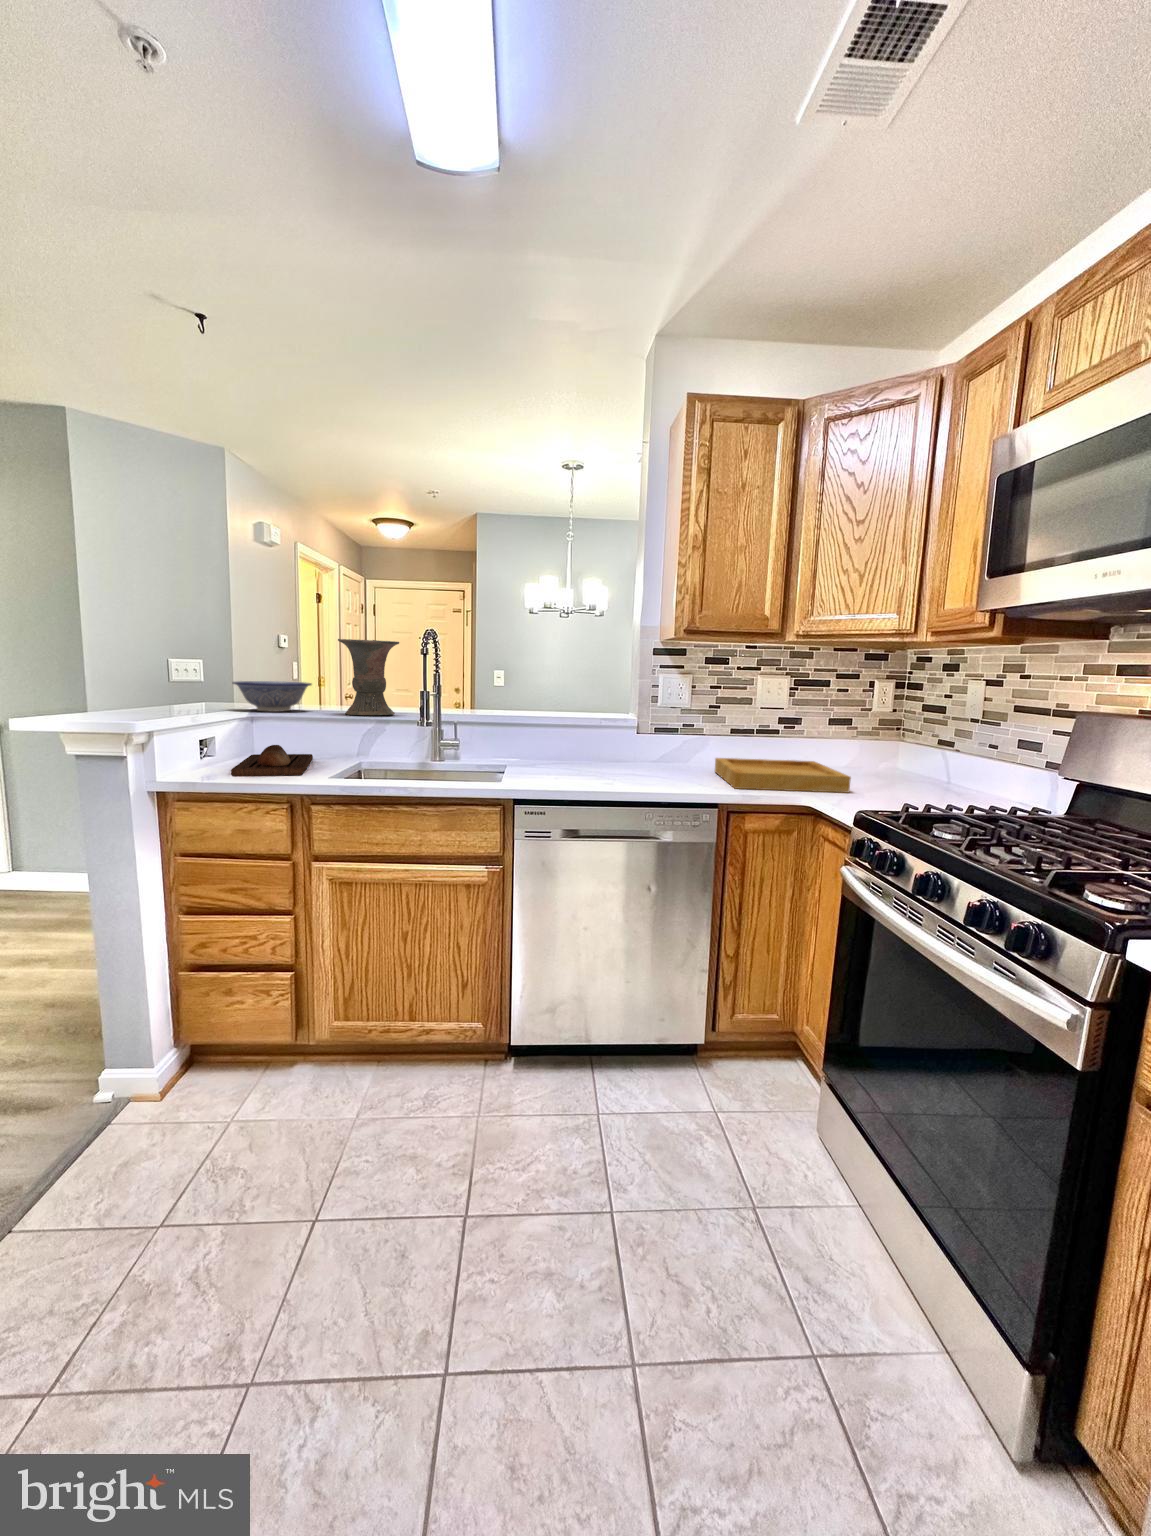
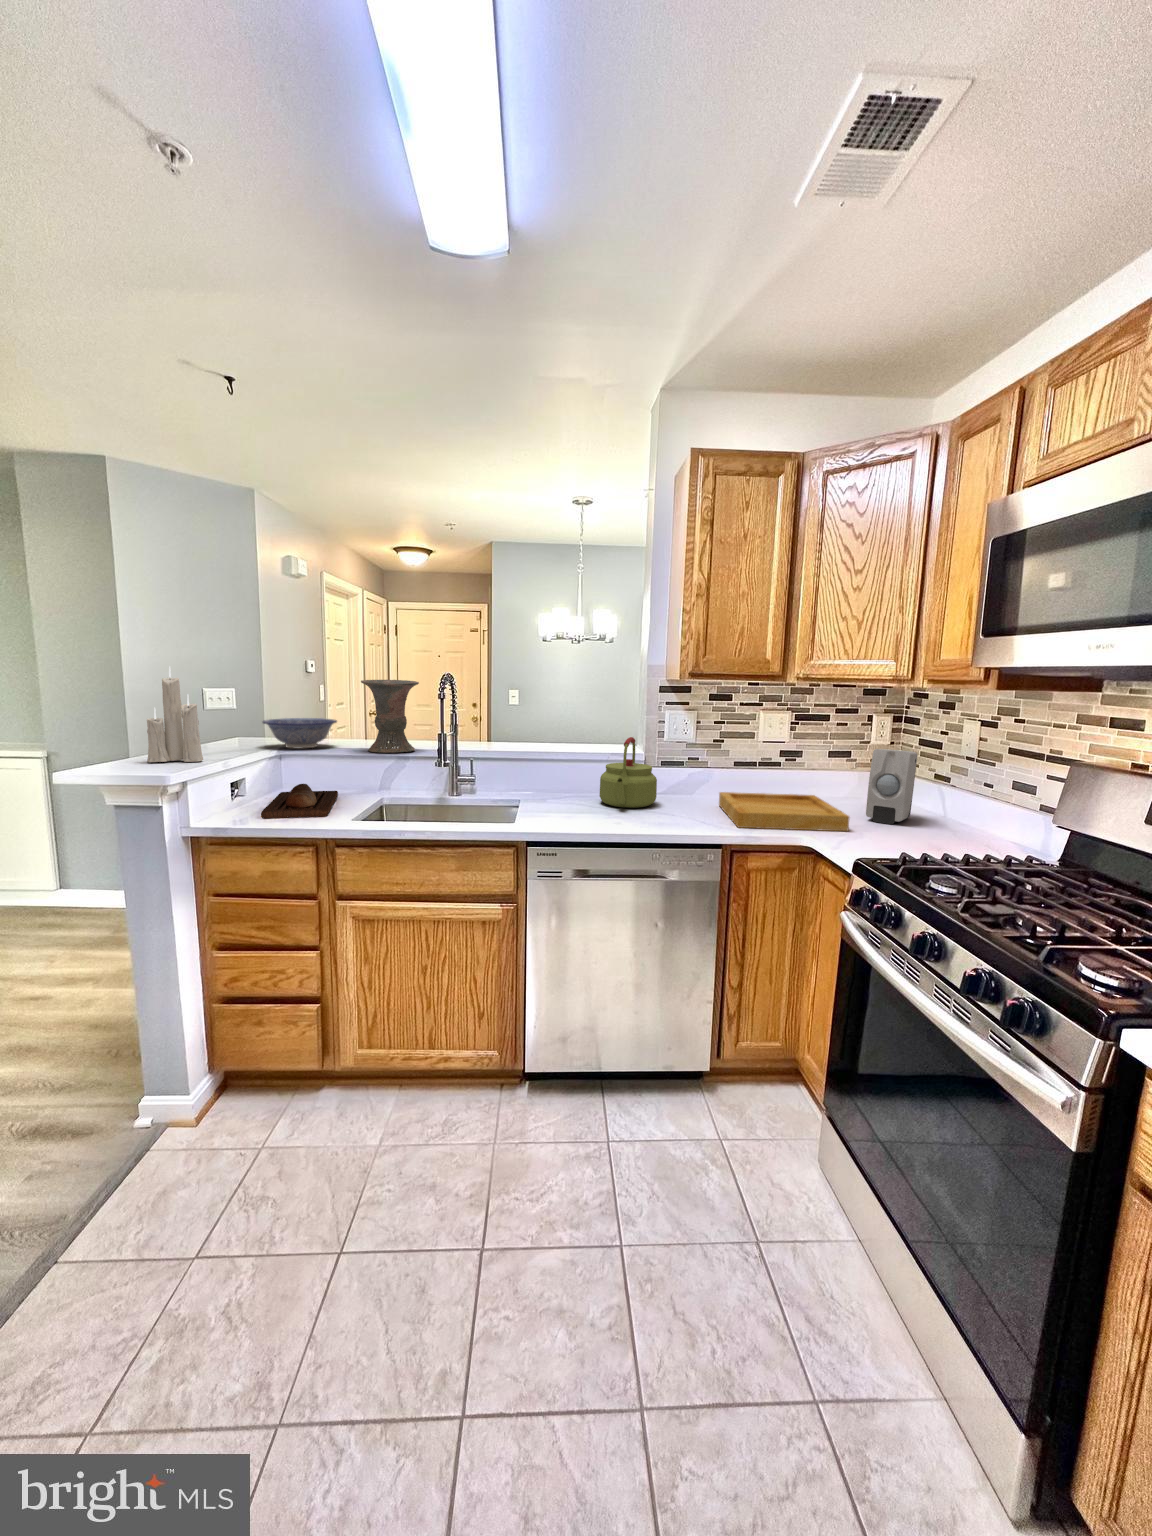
candle: none [109,608,169,716] -> present [147,666,203,762]
kettle: none [590,699,650,773] -> present [599,737,657,808]
soap dispenser: none [868,710,921,788] -> present [866,749,918,824]

